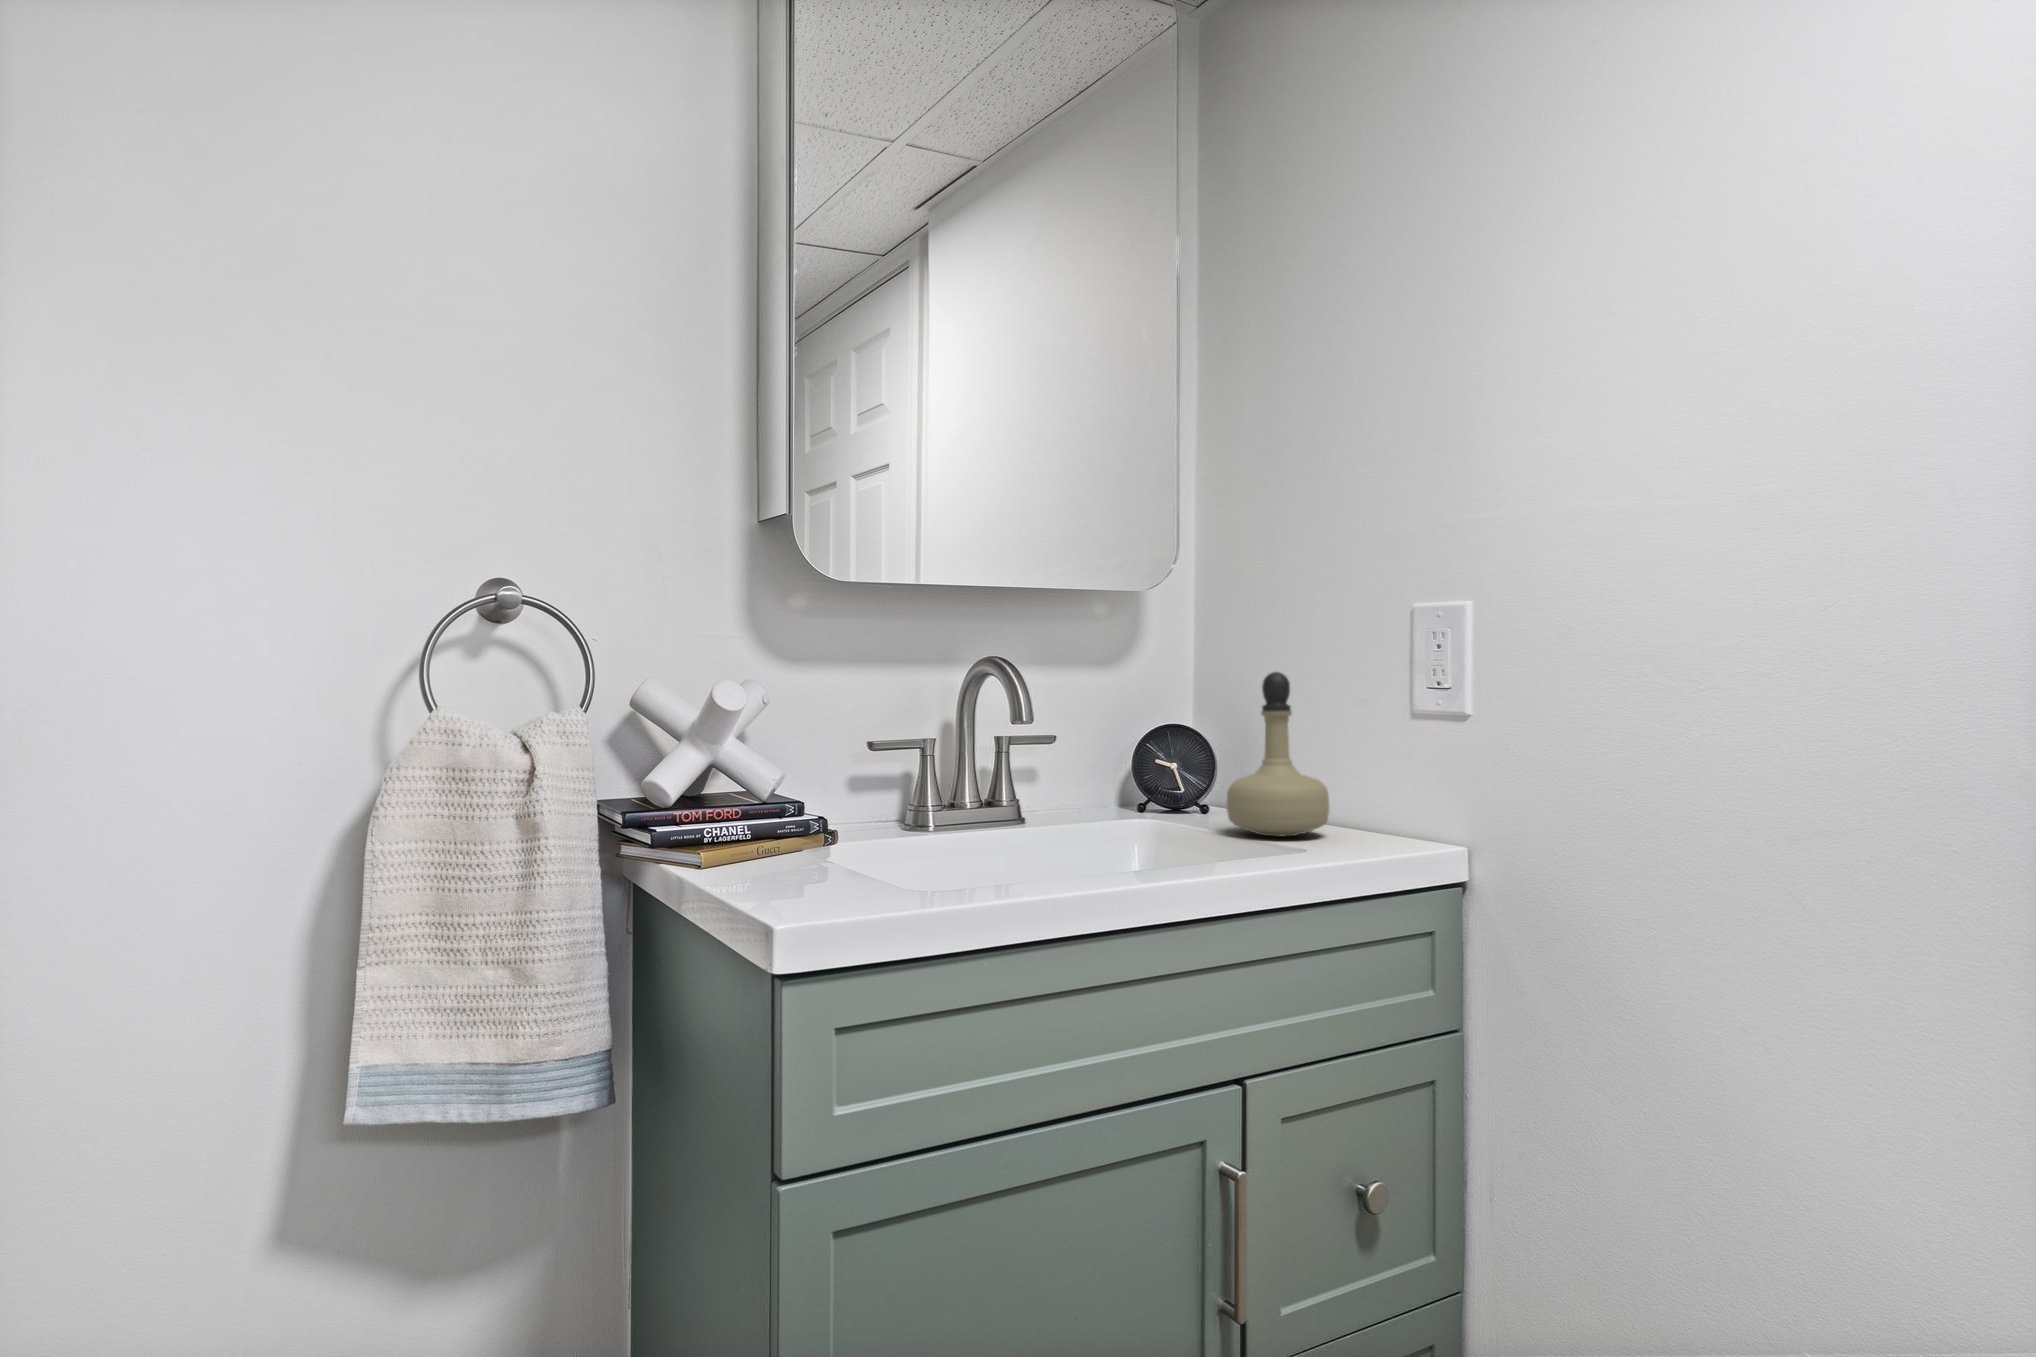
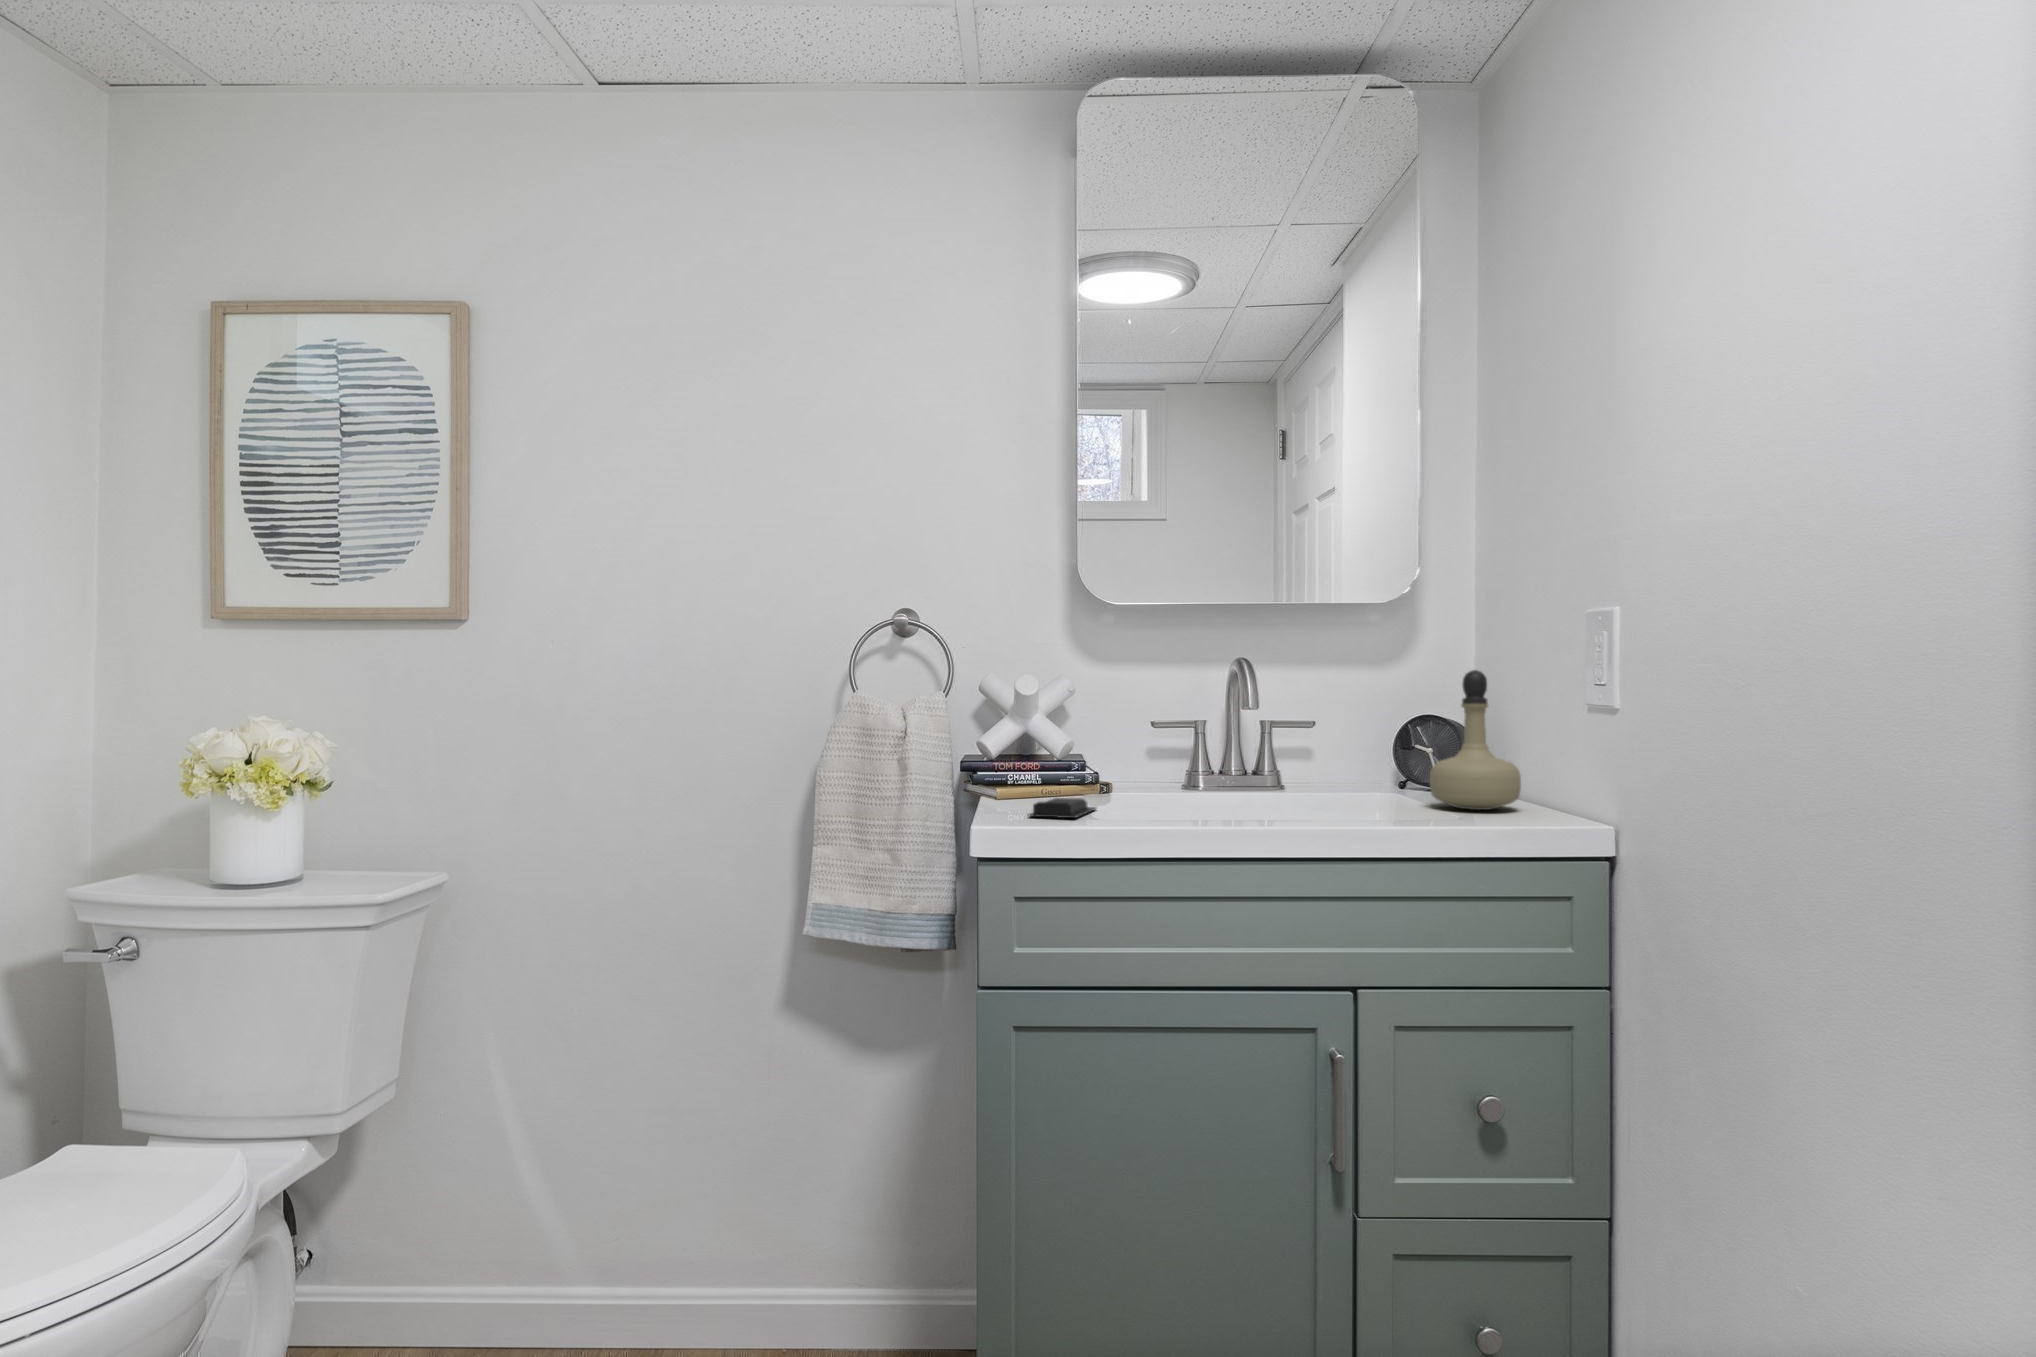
soap bar: none [795,860,874,899] -> present [1028,798,1096,818]

